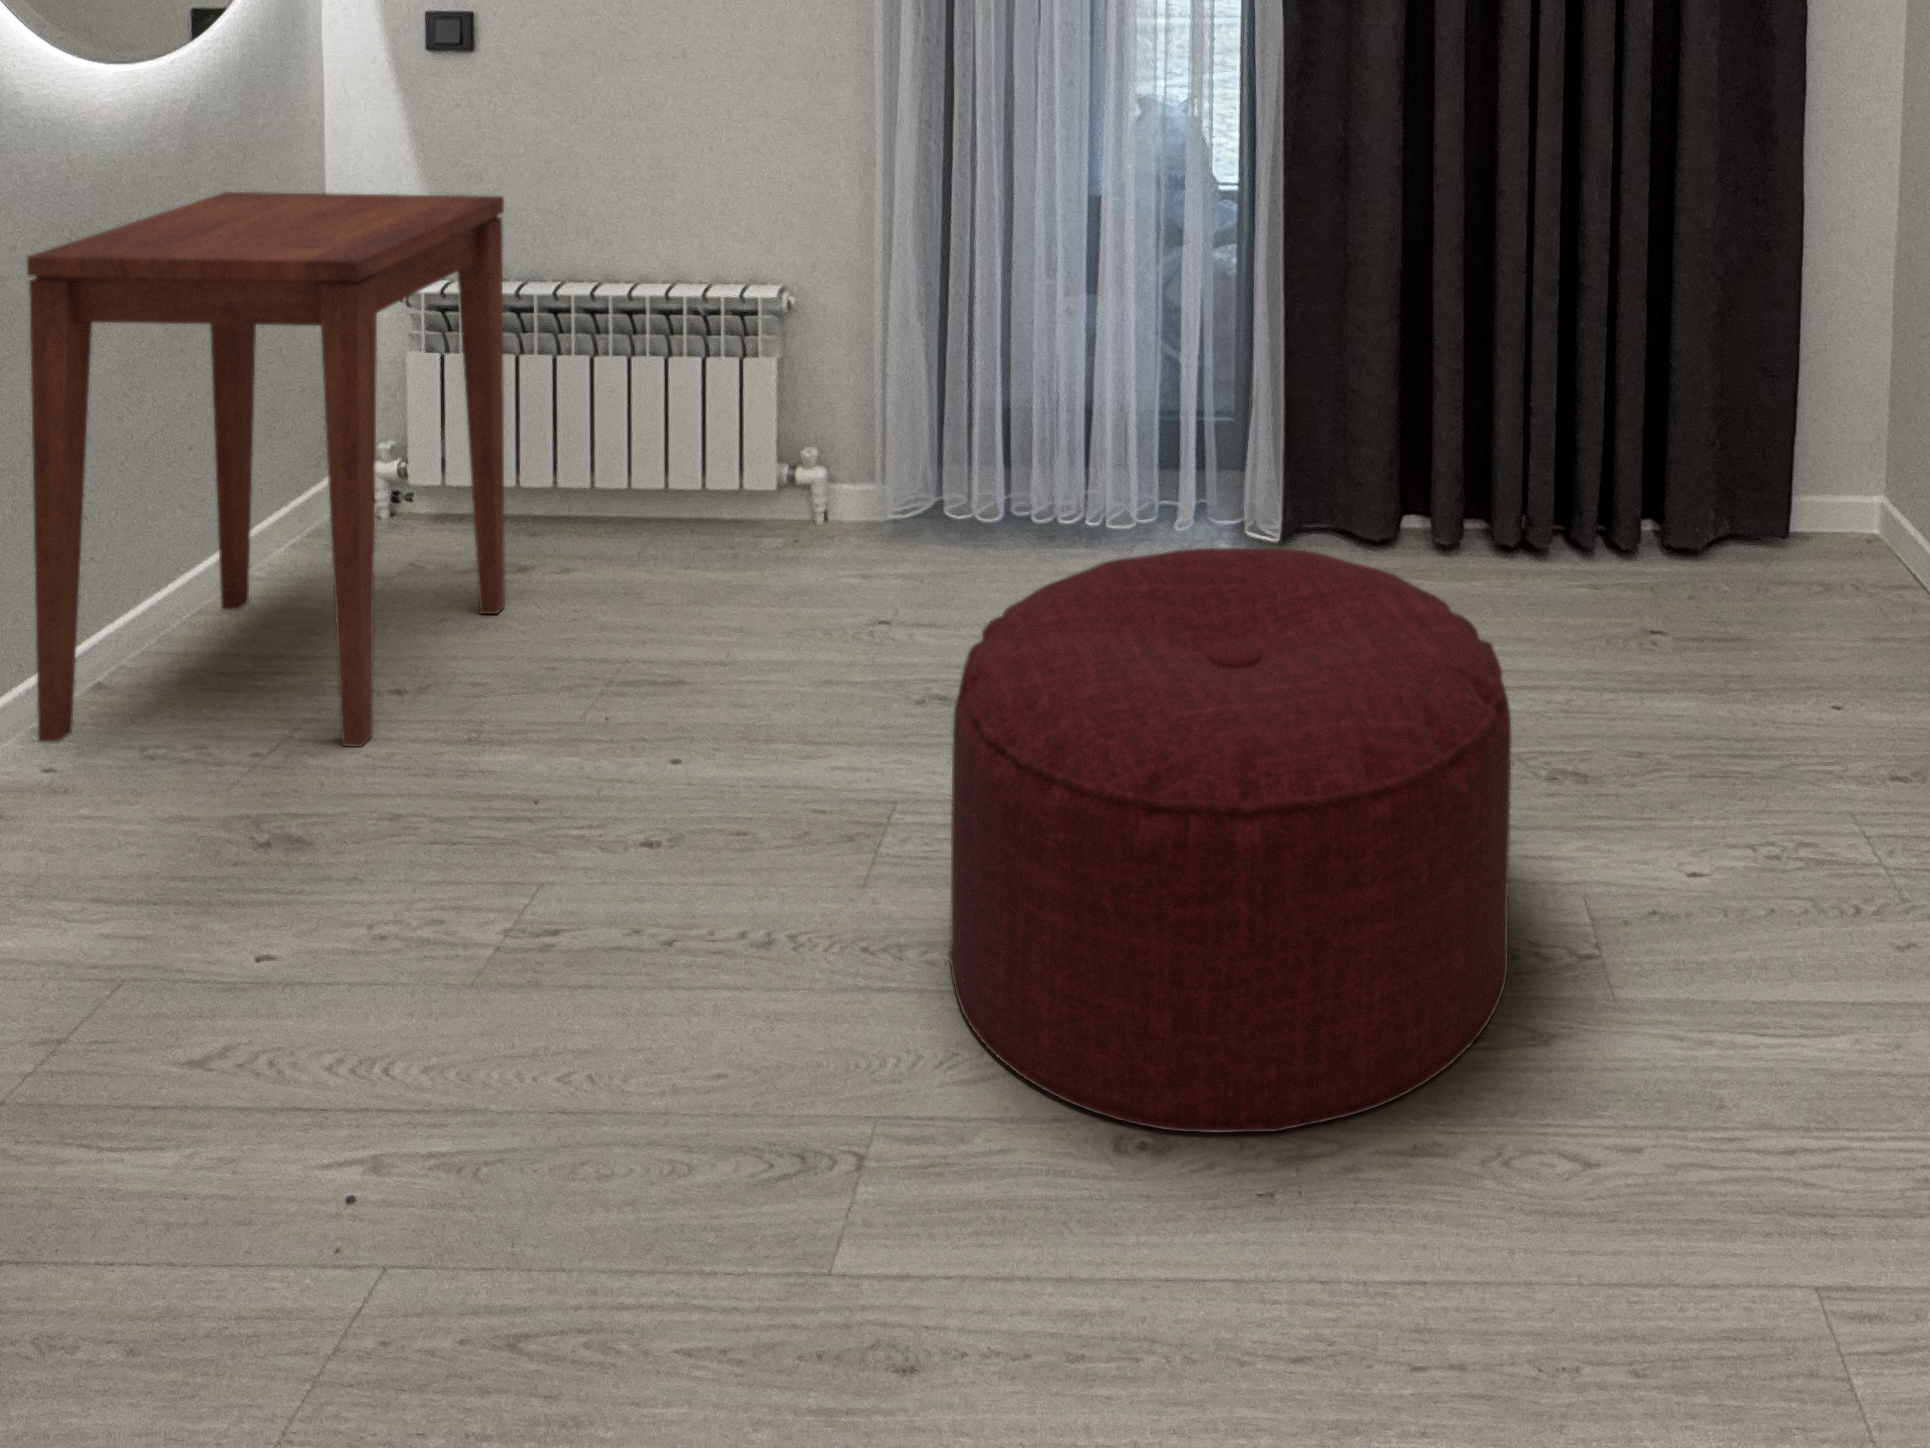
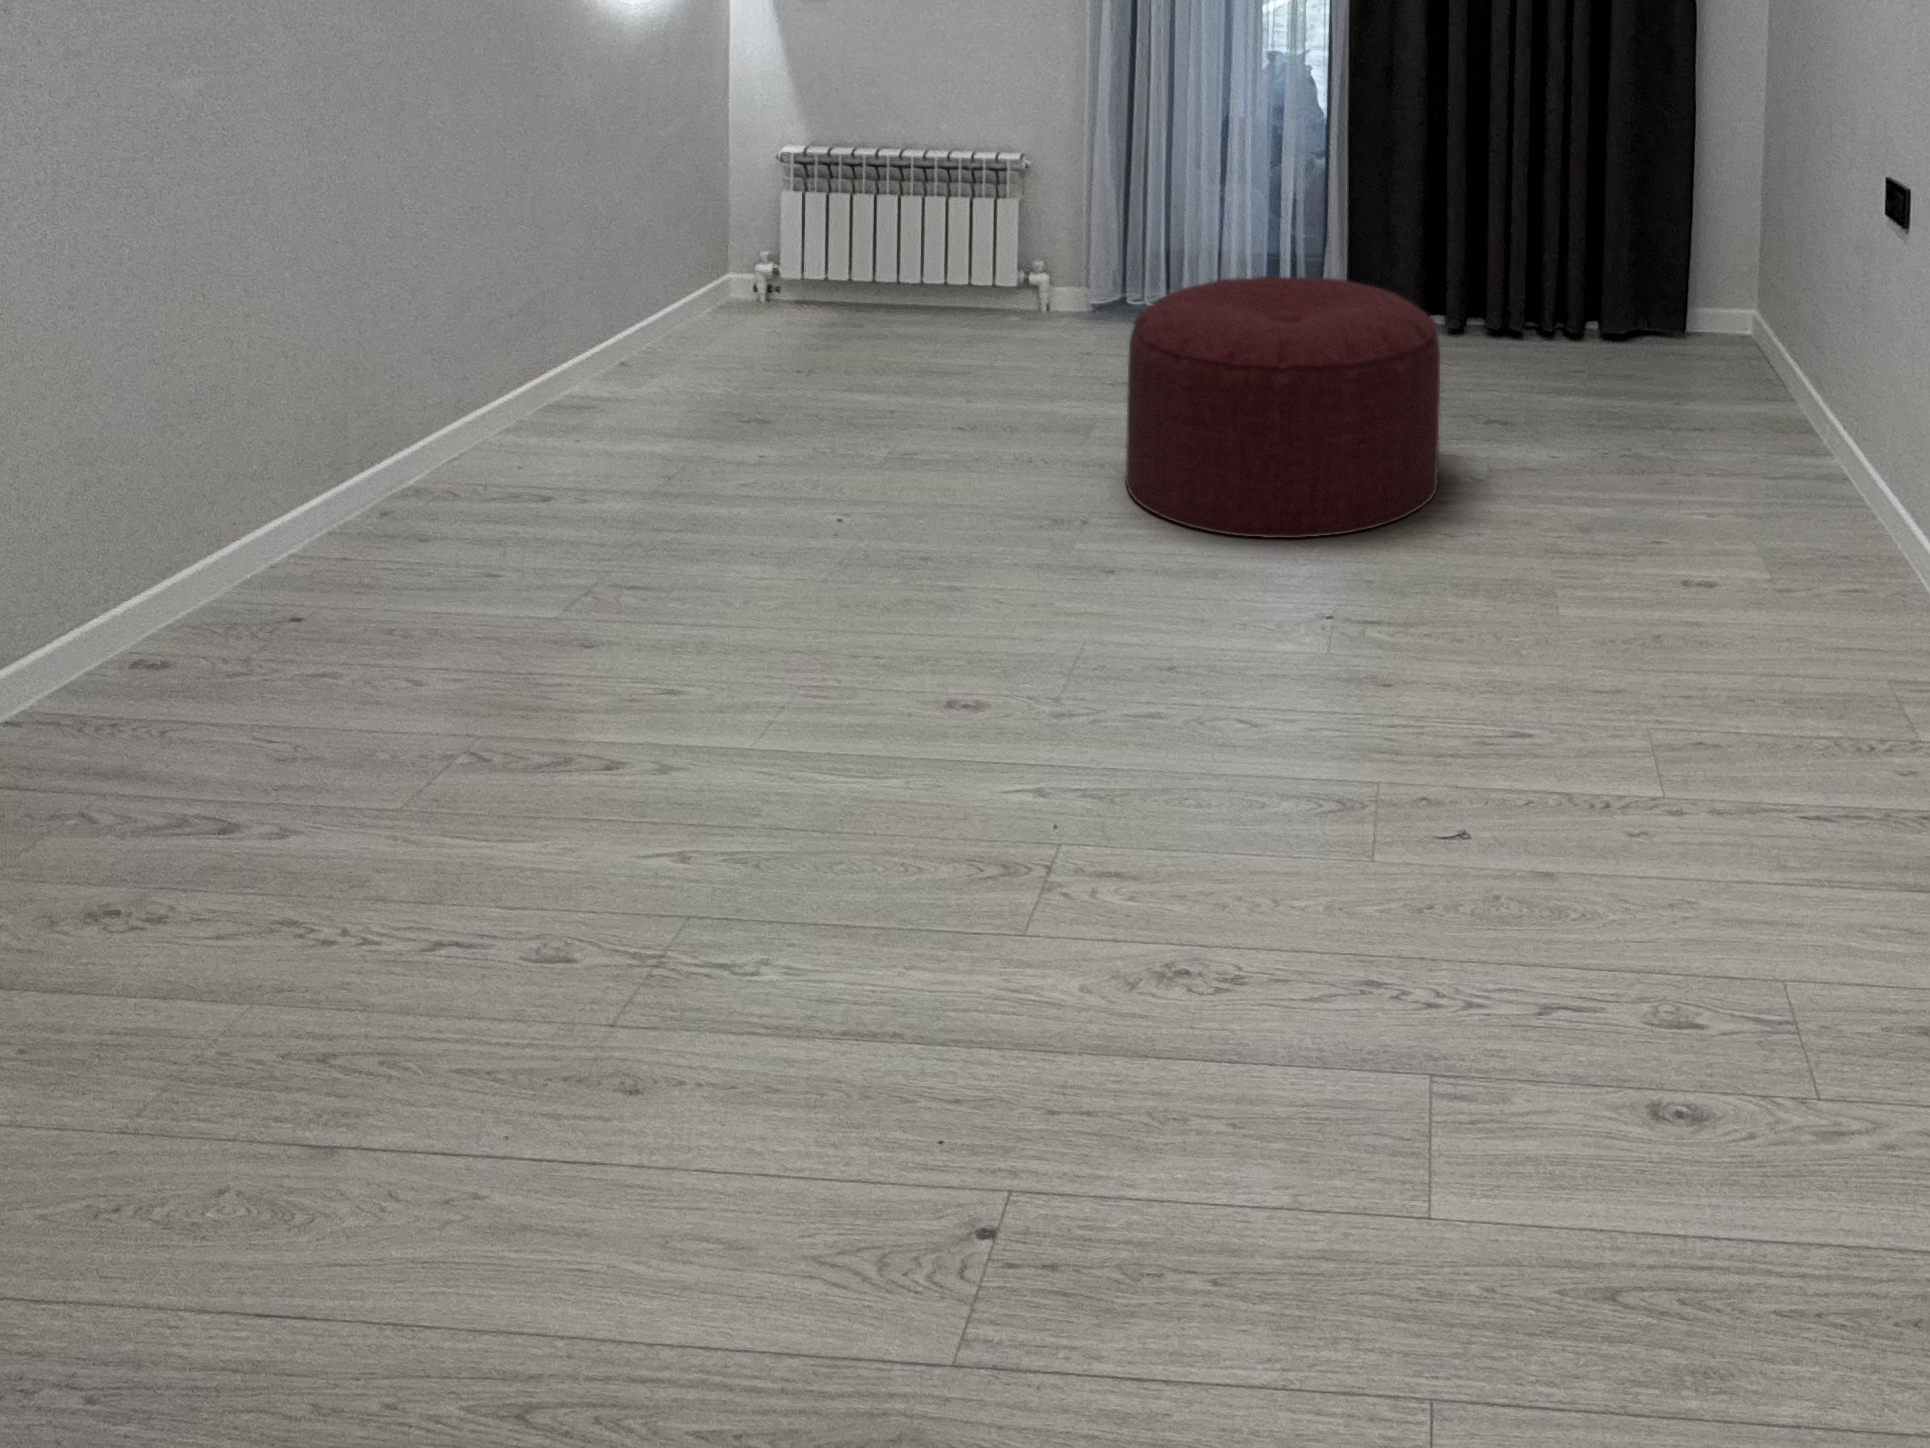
side table: present [27,192,505,747] -> none [592,78,854,397]

